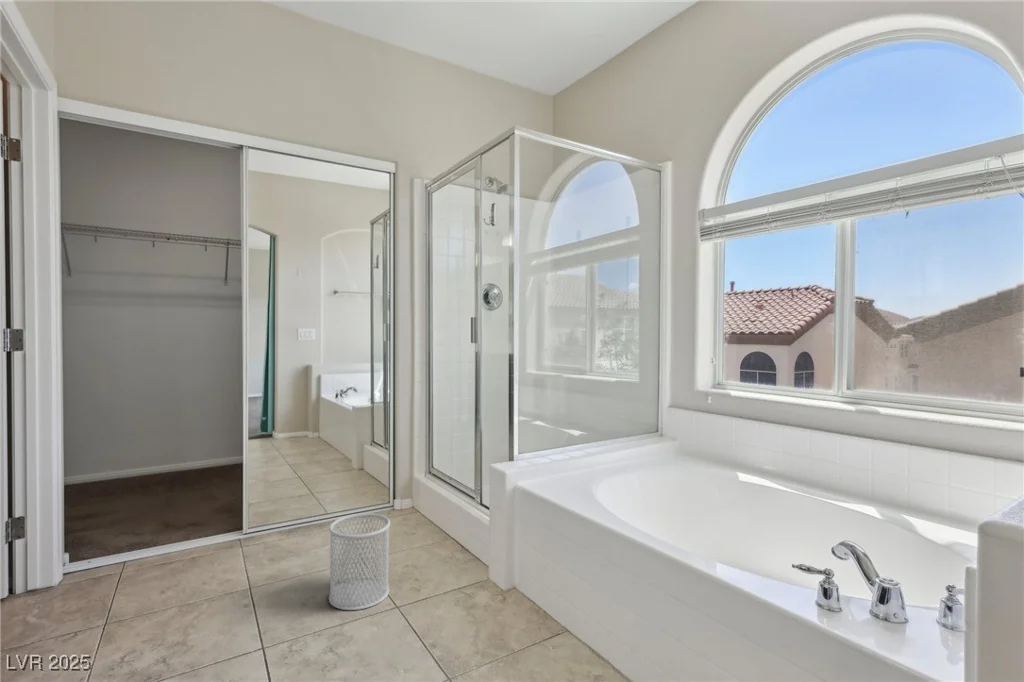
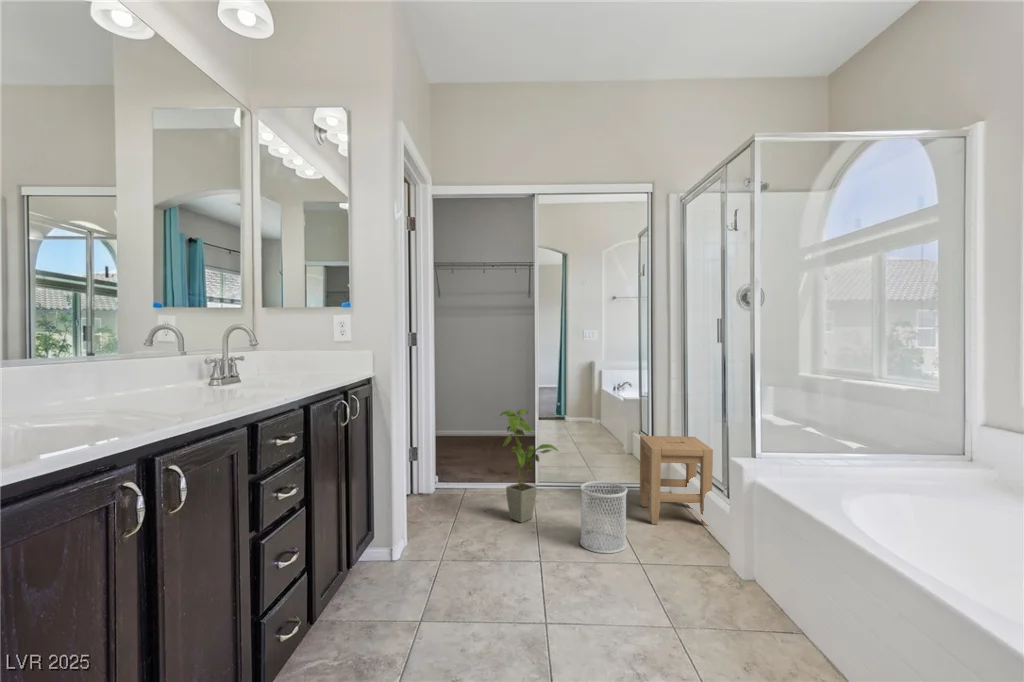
house plant: none [198,436,293,596] -> present [501,409,558,522]
stool: none [383,442,467,550] -> present [640,436,713,526]

